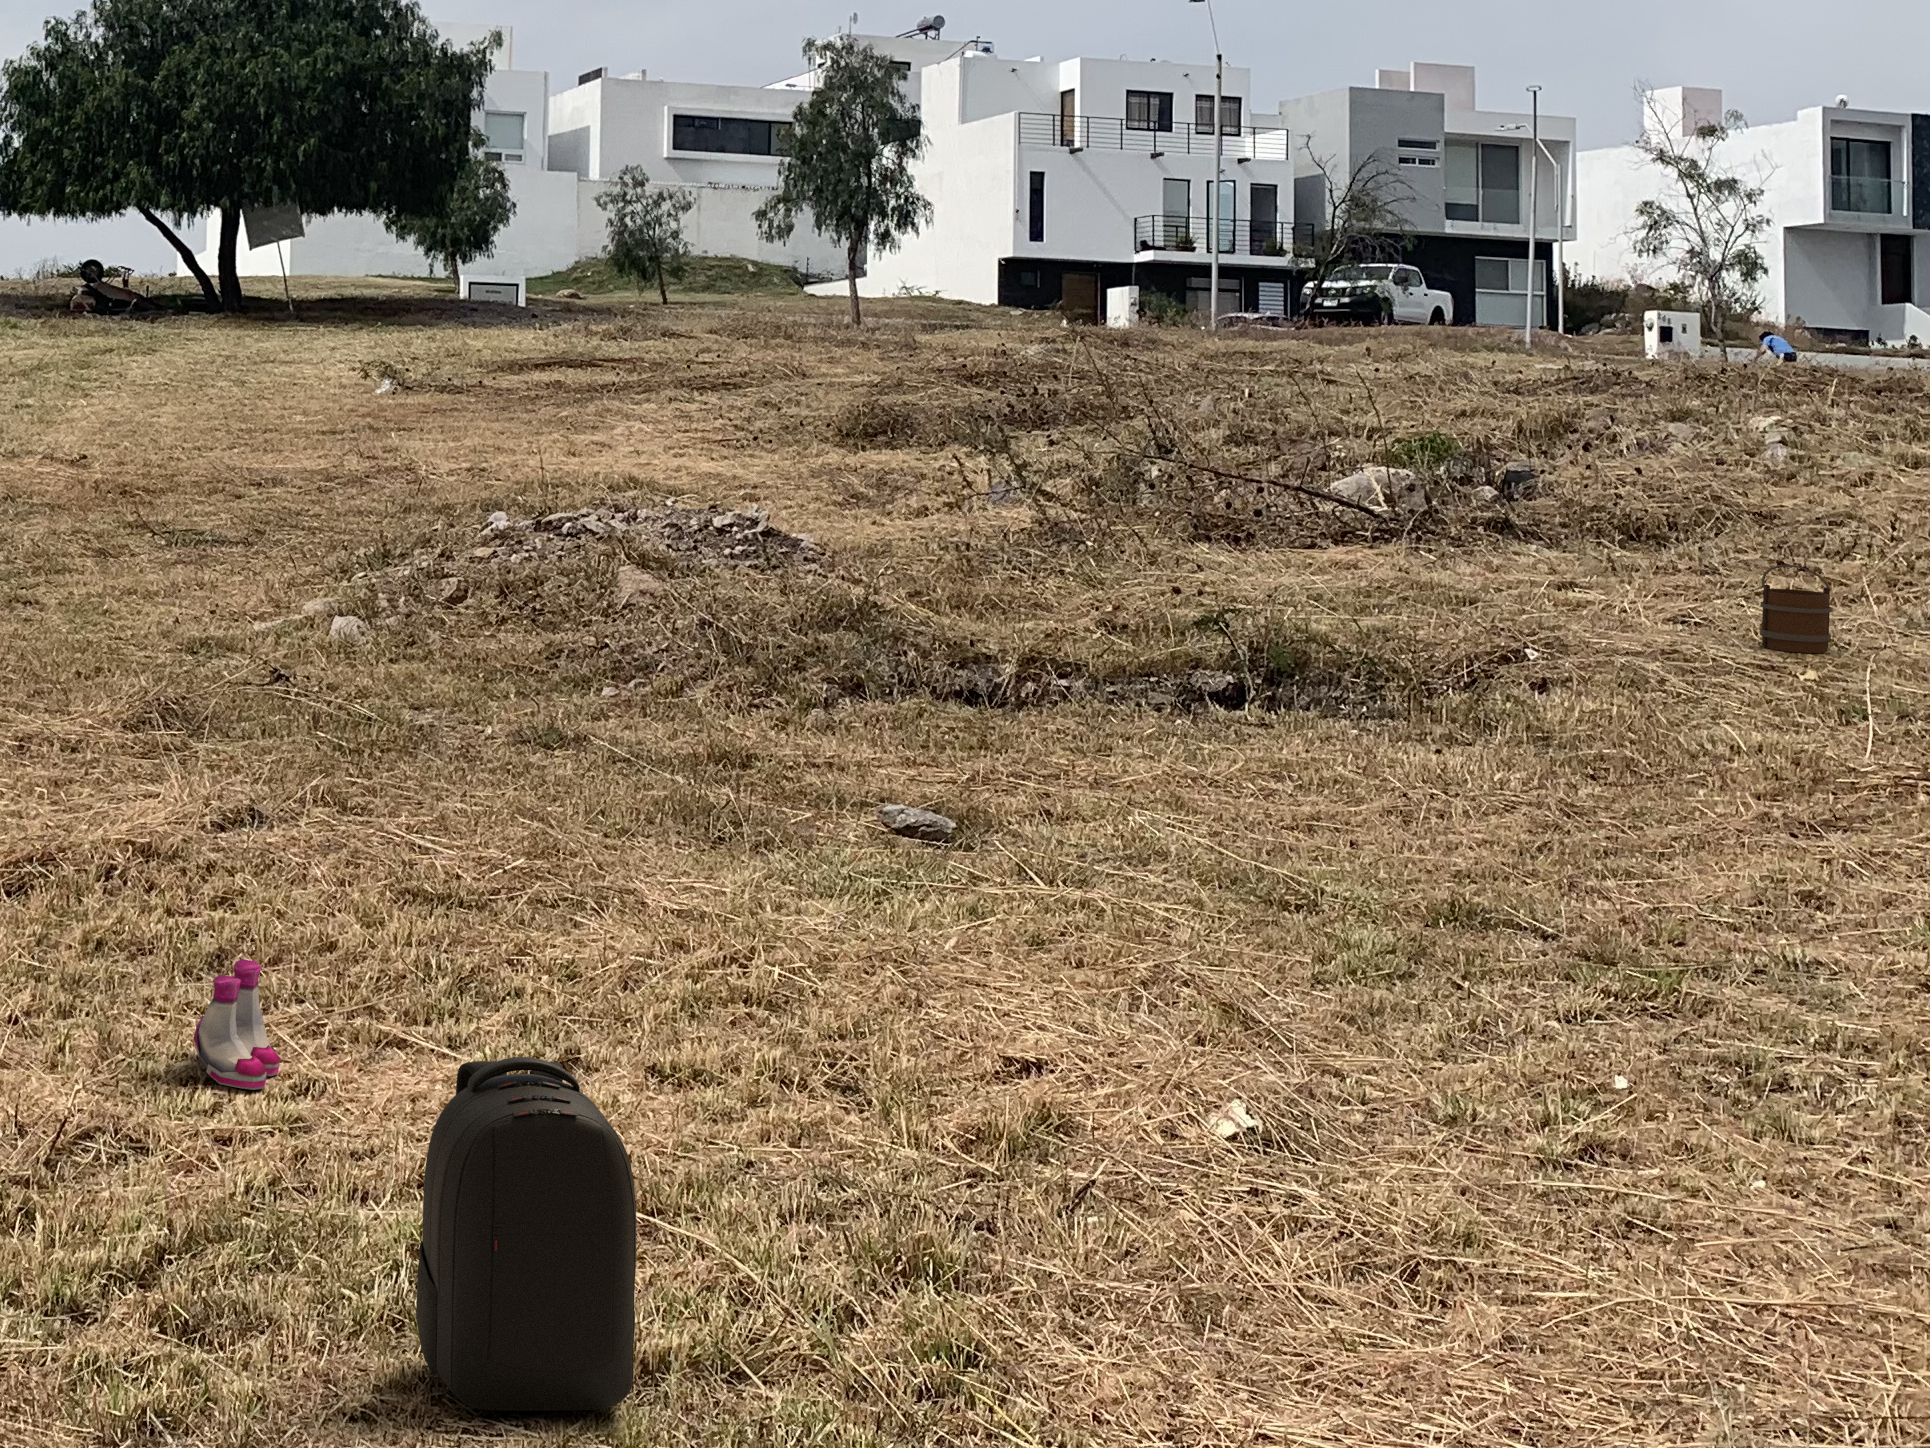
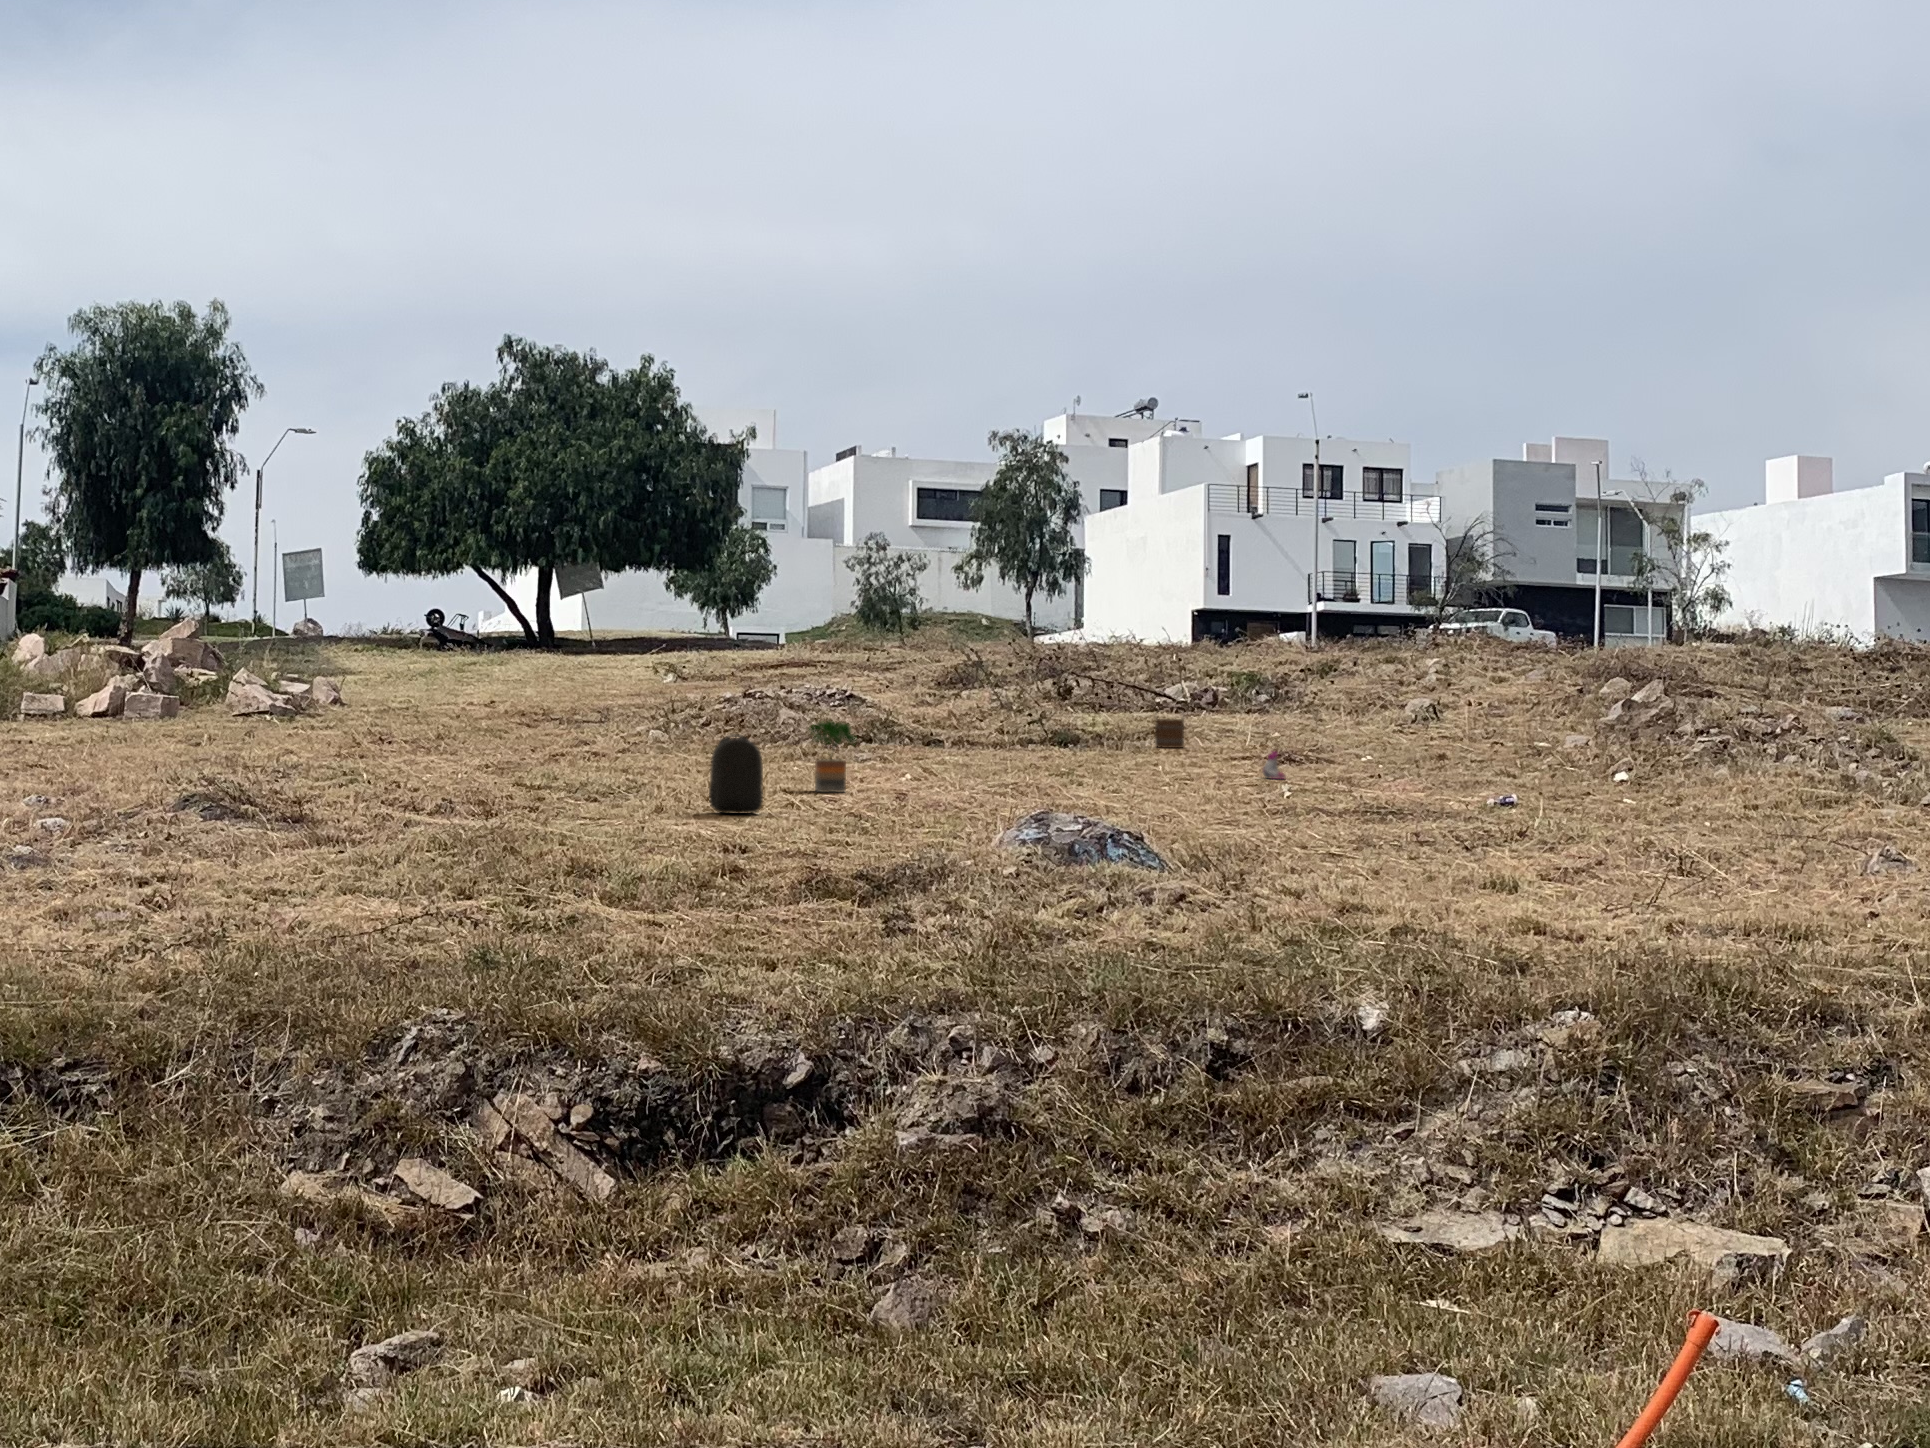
bucket: present [1760,564,1832,653] -> present [1155,716,1184,748]
potted tree: none [710,771,867,996] -> present [809,721,856,792]
boots: present [194,959,280,1090] -> present [1262,751,1286,779]

